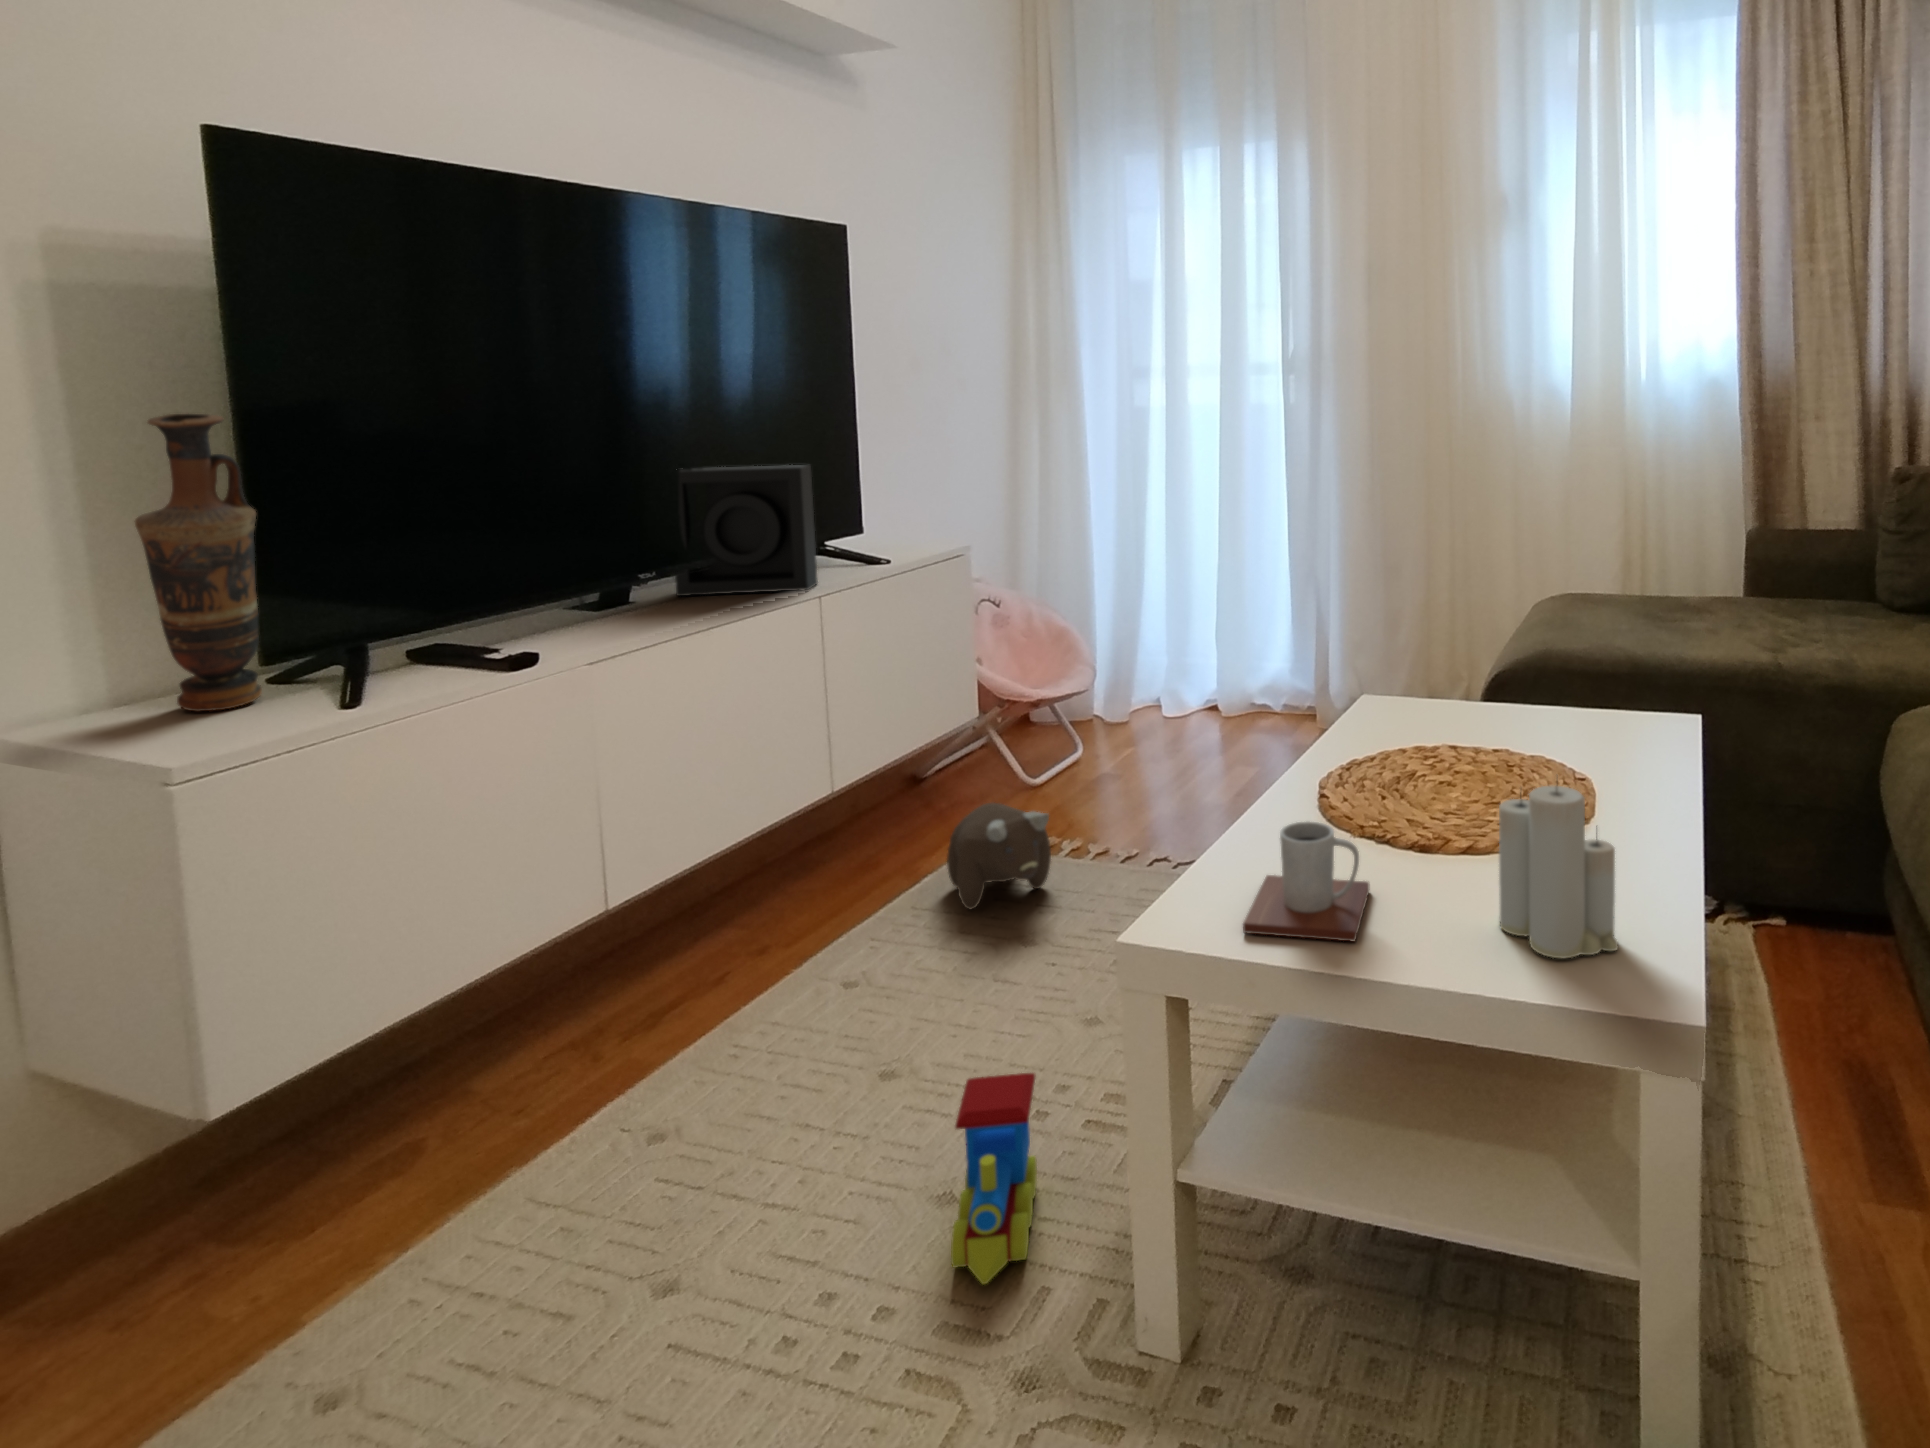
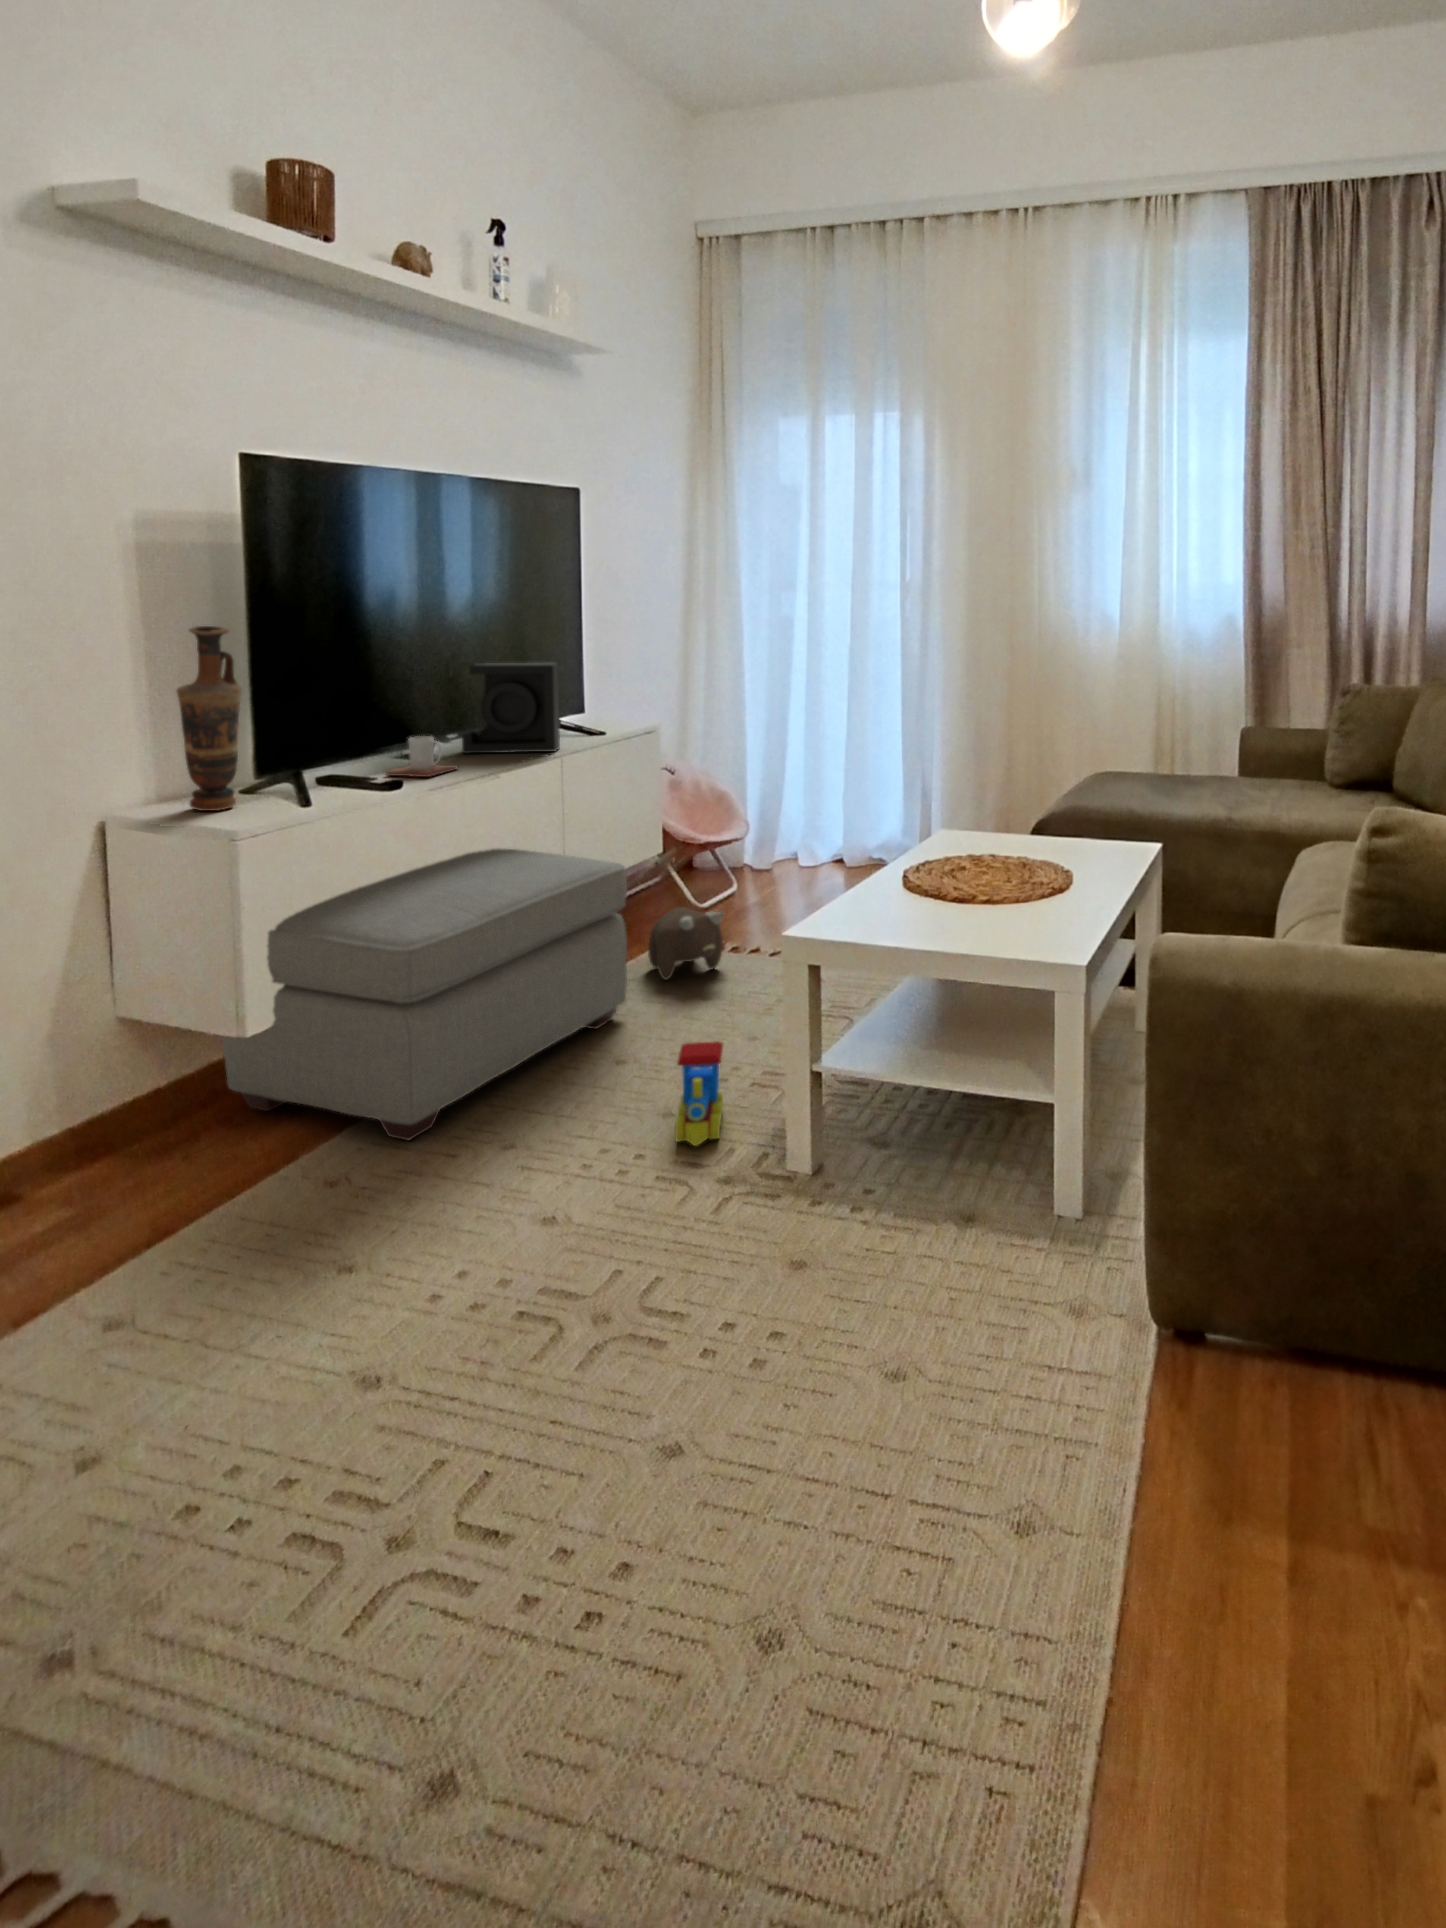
ottoman: none [221,733,906,1263] -> present [223,849,627,1140]
candle: present [1499,785,1618,958] -> none [992,846,1052,944]
mug: present [1243,822,1370,941] -> present [386,736,457,777]

